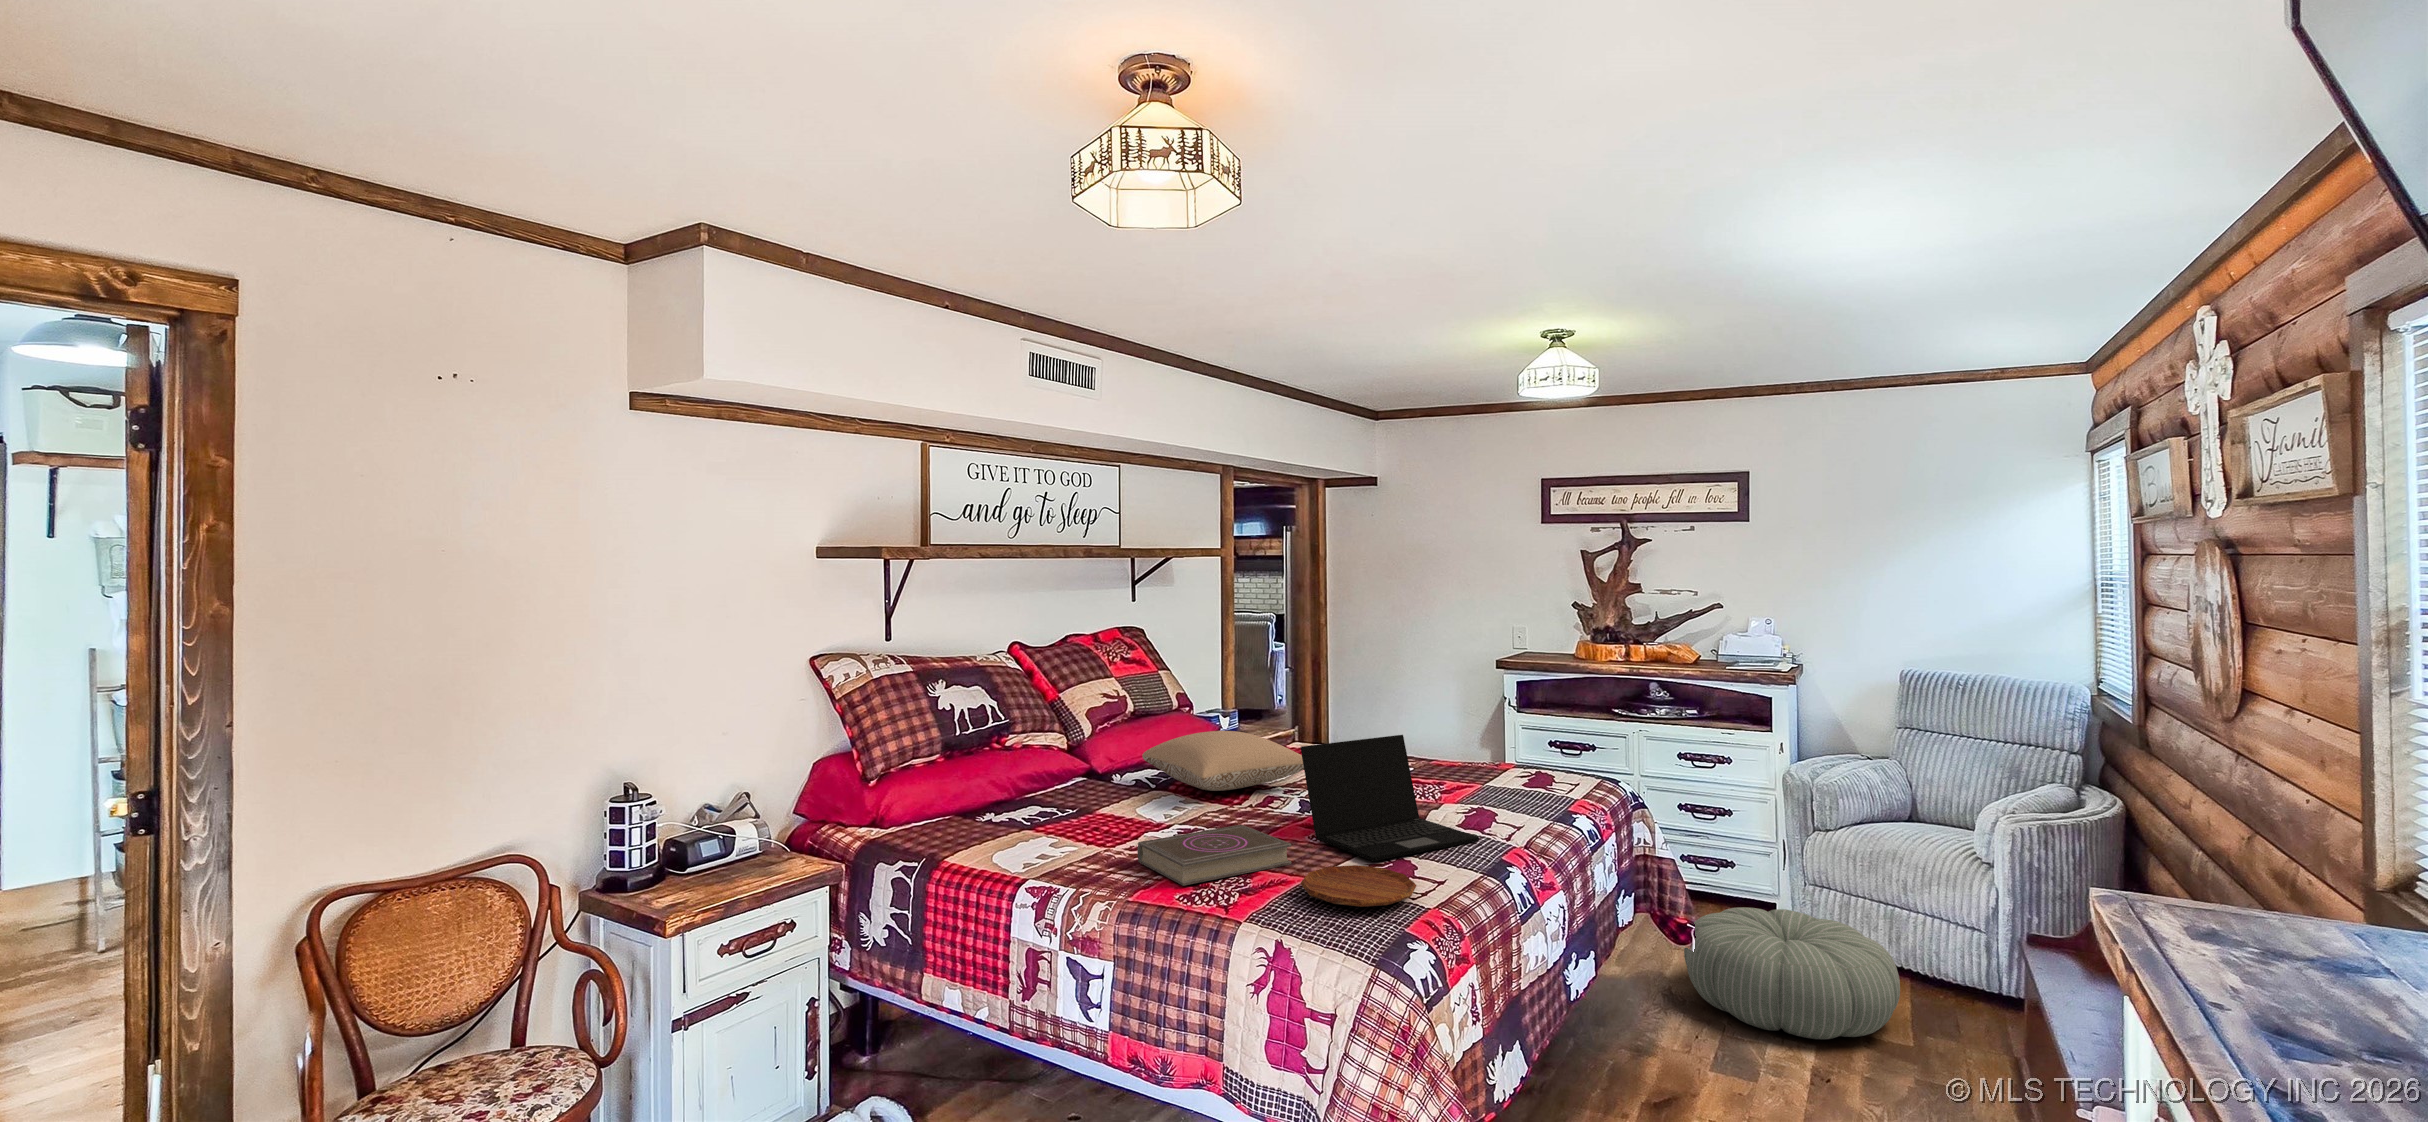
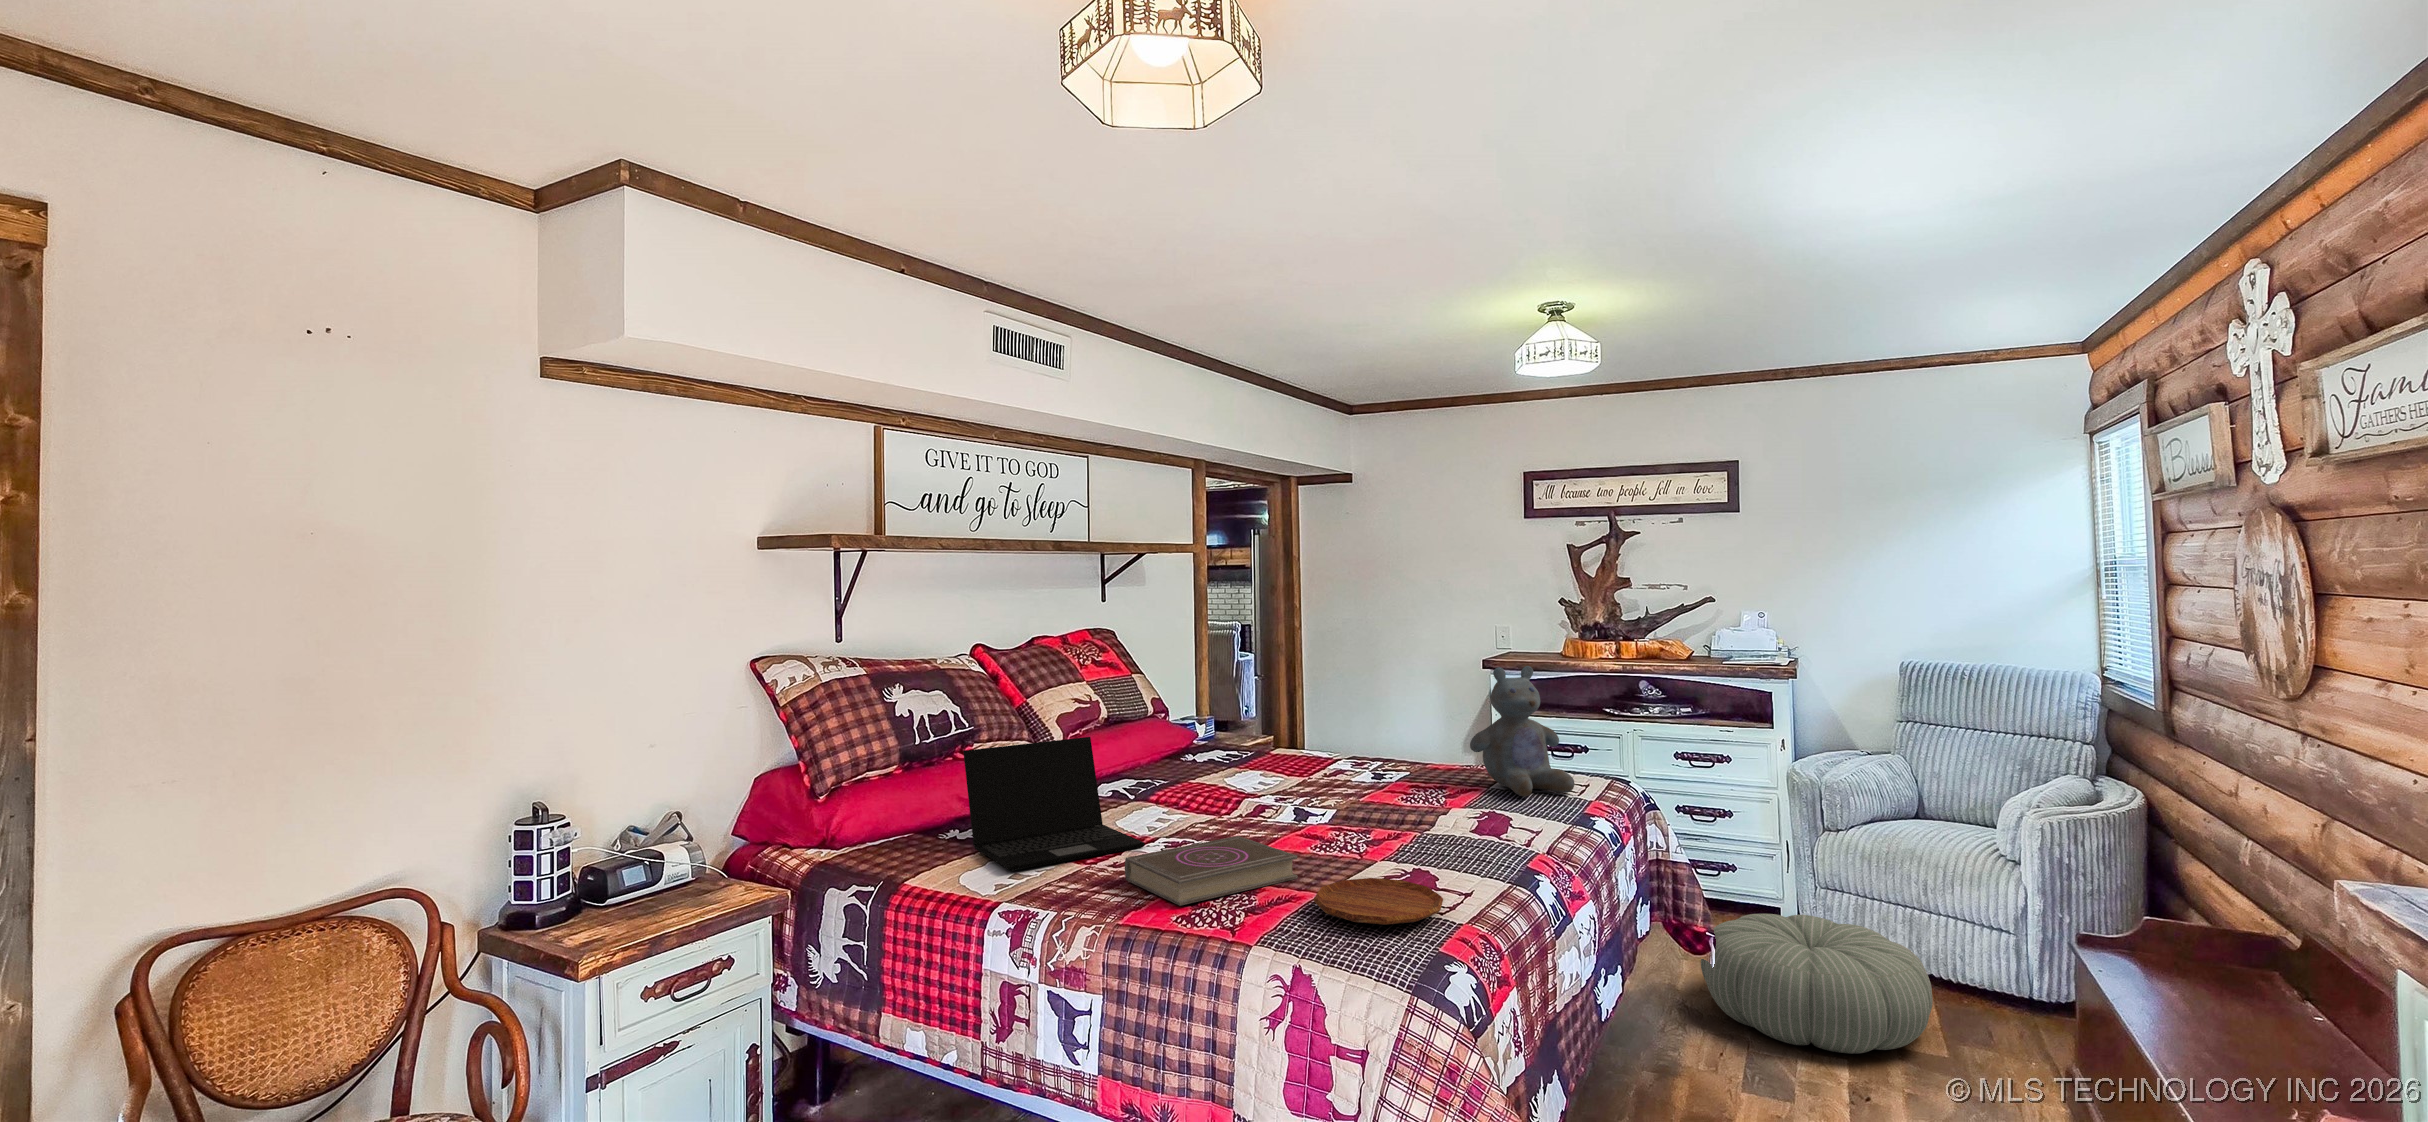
stuffed bear: none [1464,672,1560,794] -> present [1470,666,1575,797]
pillow: present [1142,731,1304,791] -> none [1120,736,1311,800]
laptop: present [1300,735,1479,861] -> present [963,737,1145,871]

